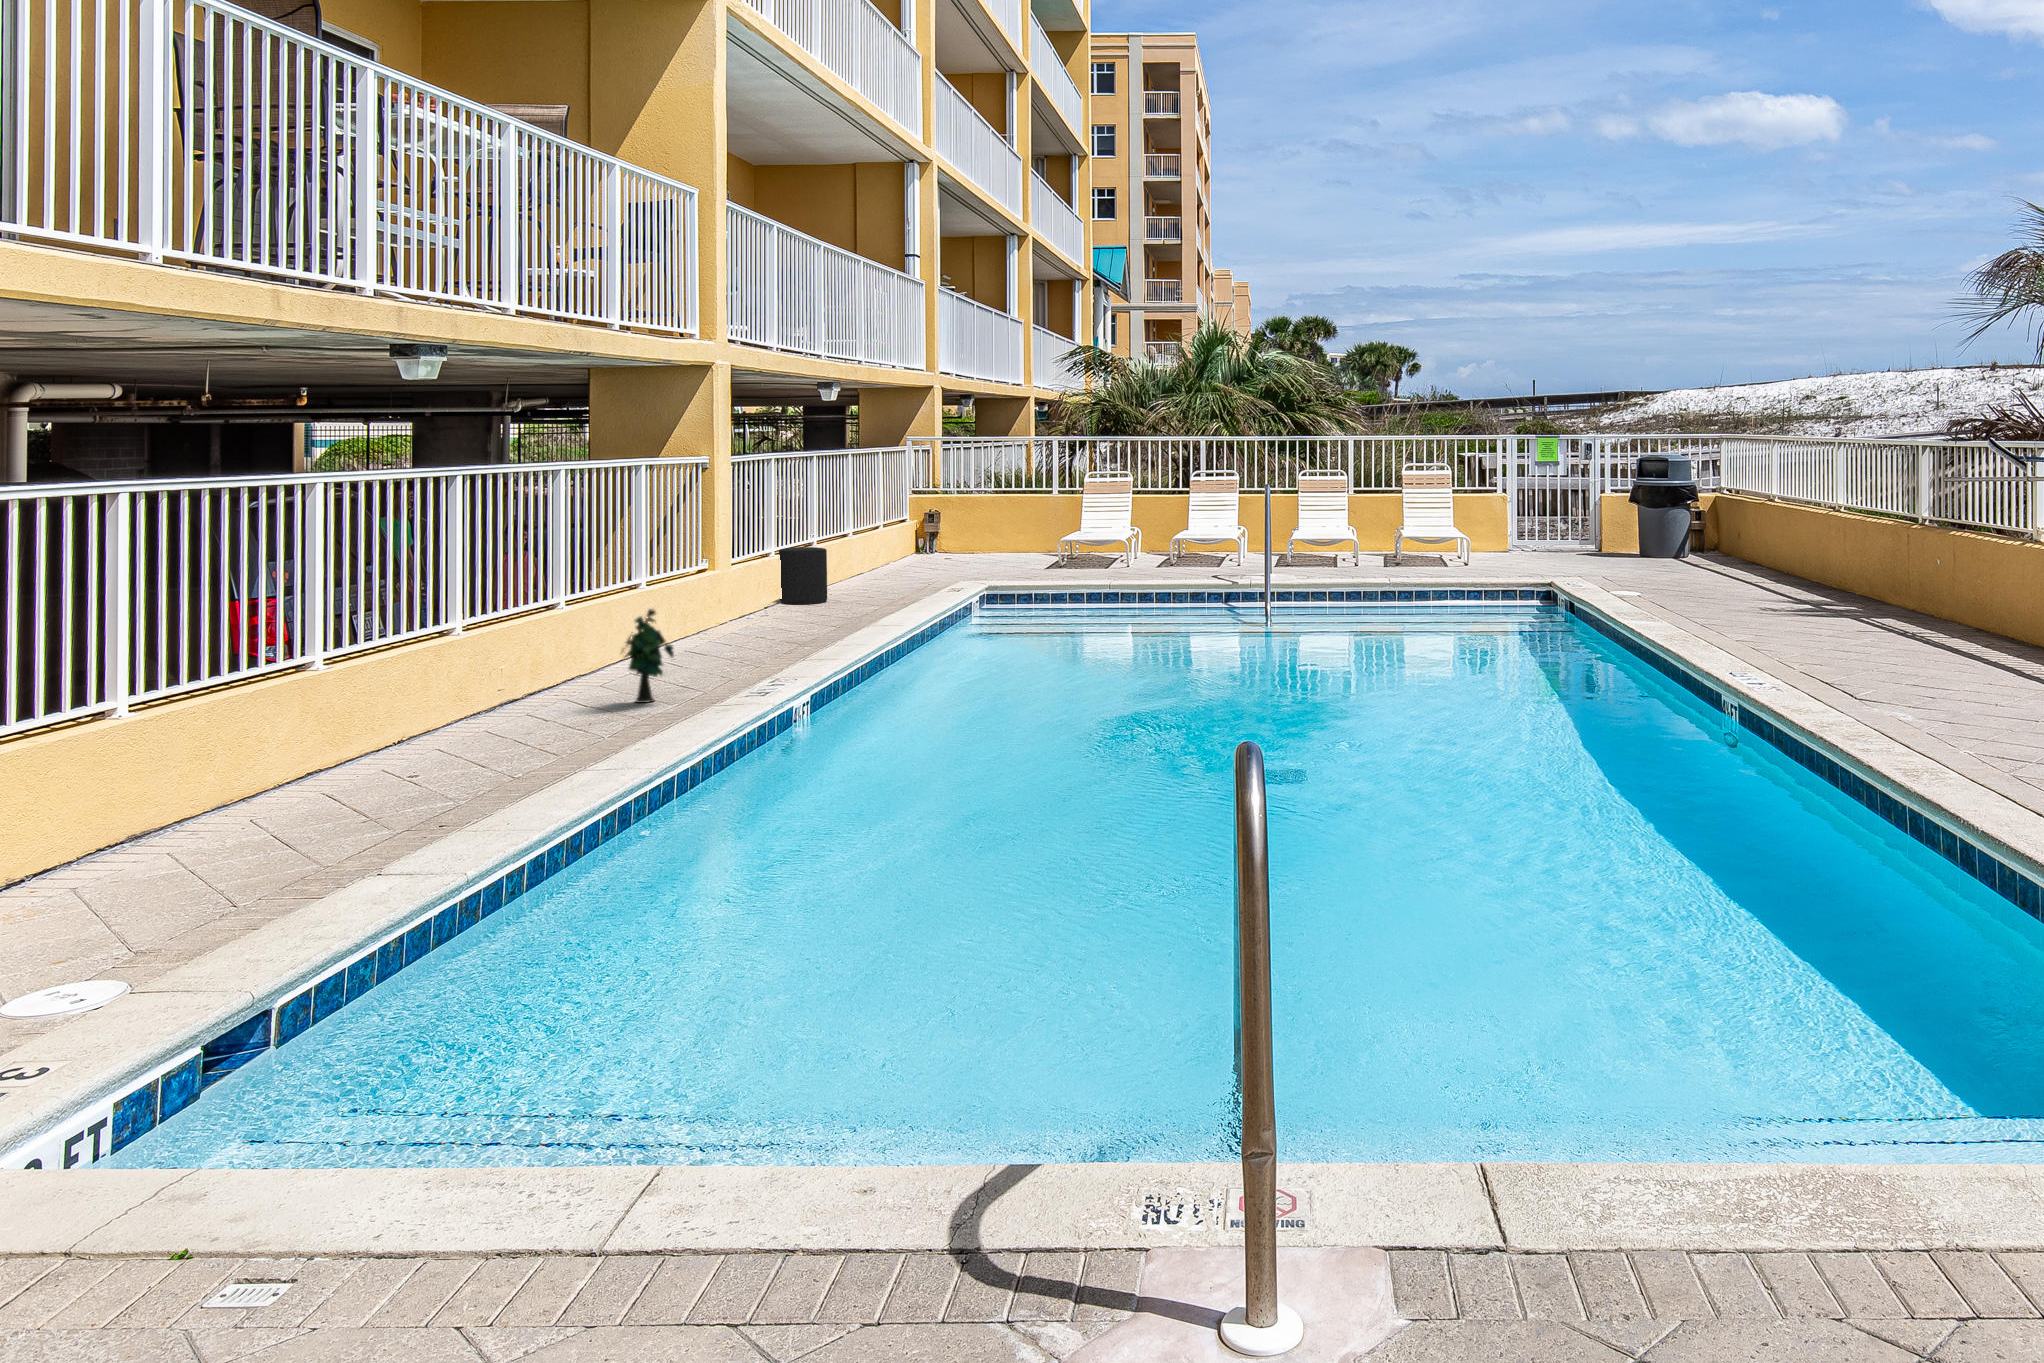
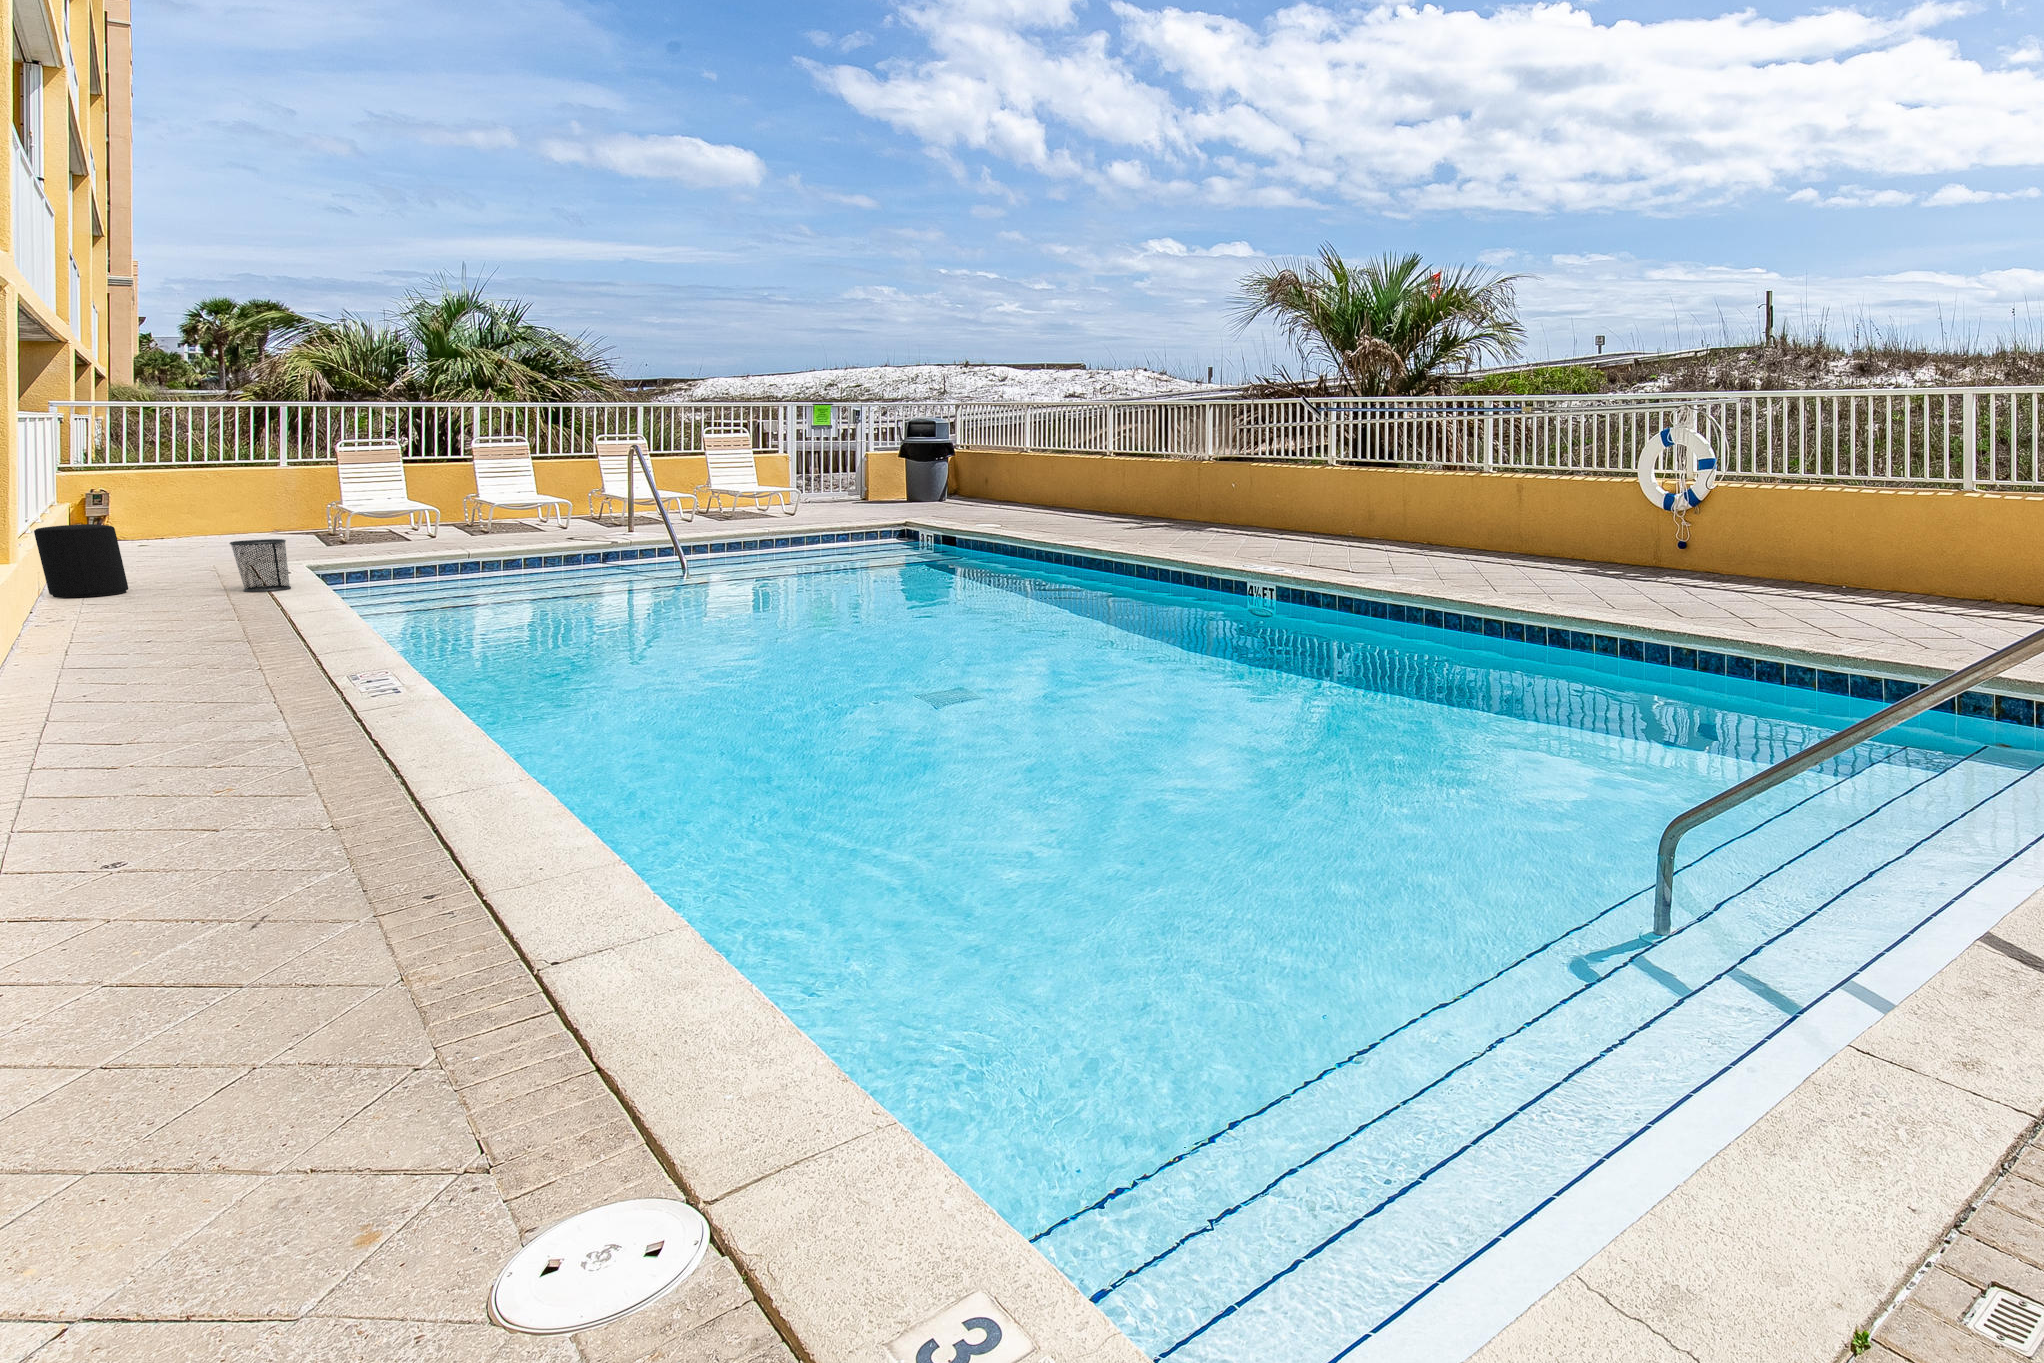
waste bin: none [882,566,922,610] -> present [230,539,291,592]
decorative plant: present [623,609,674,703] -> none [149,581,244,705]

